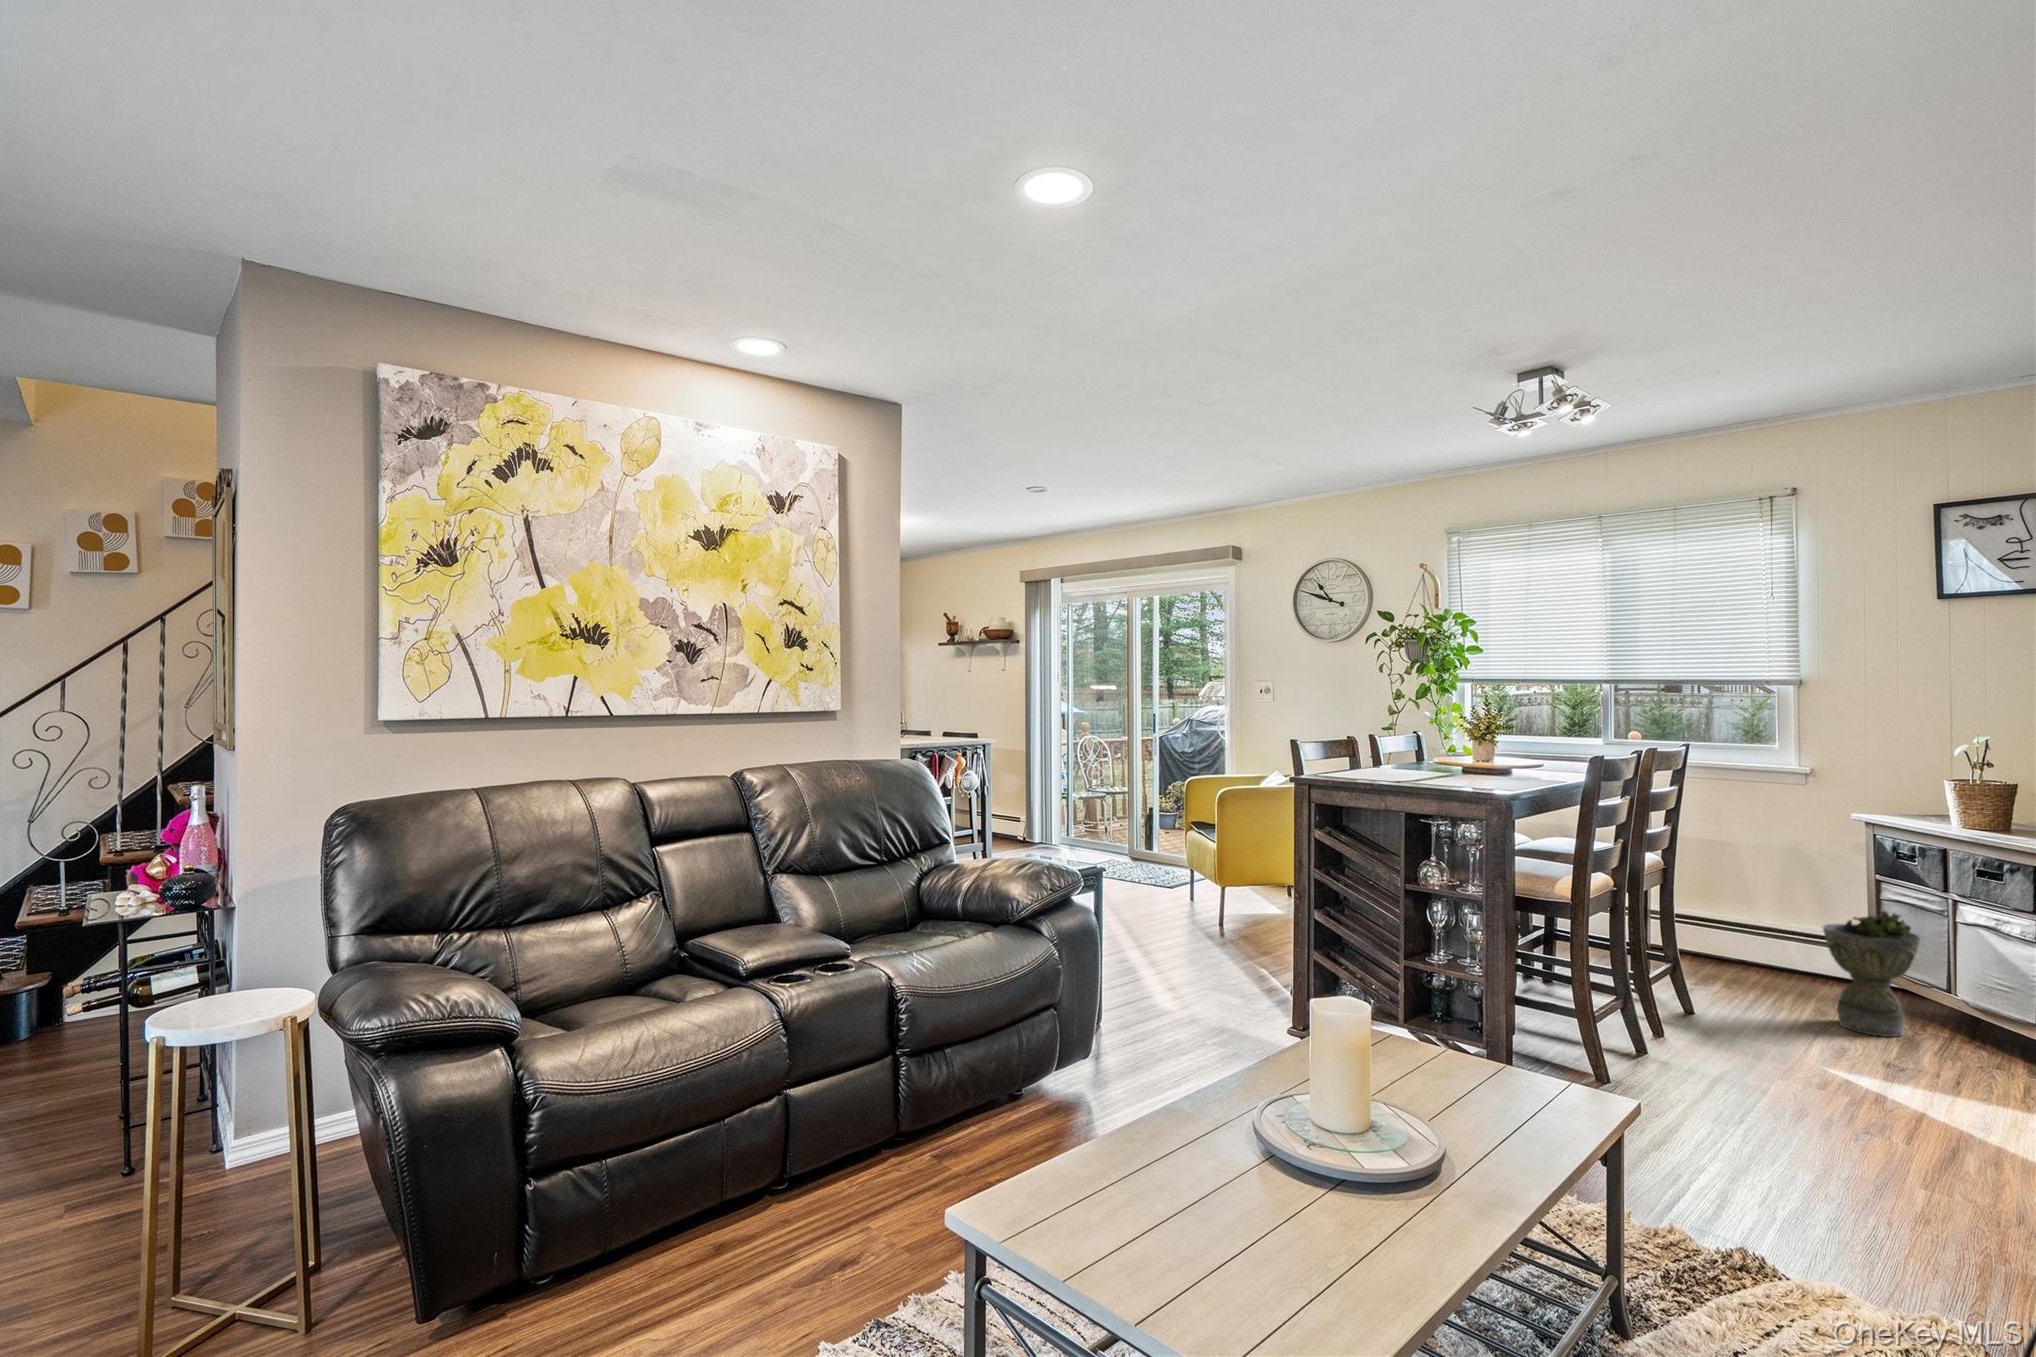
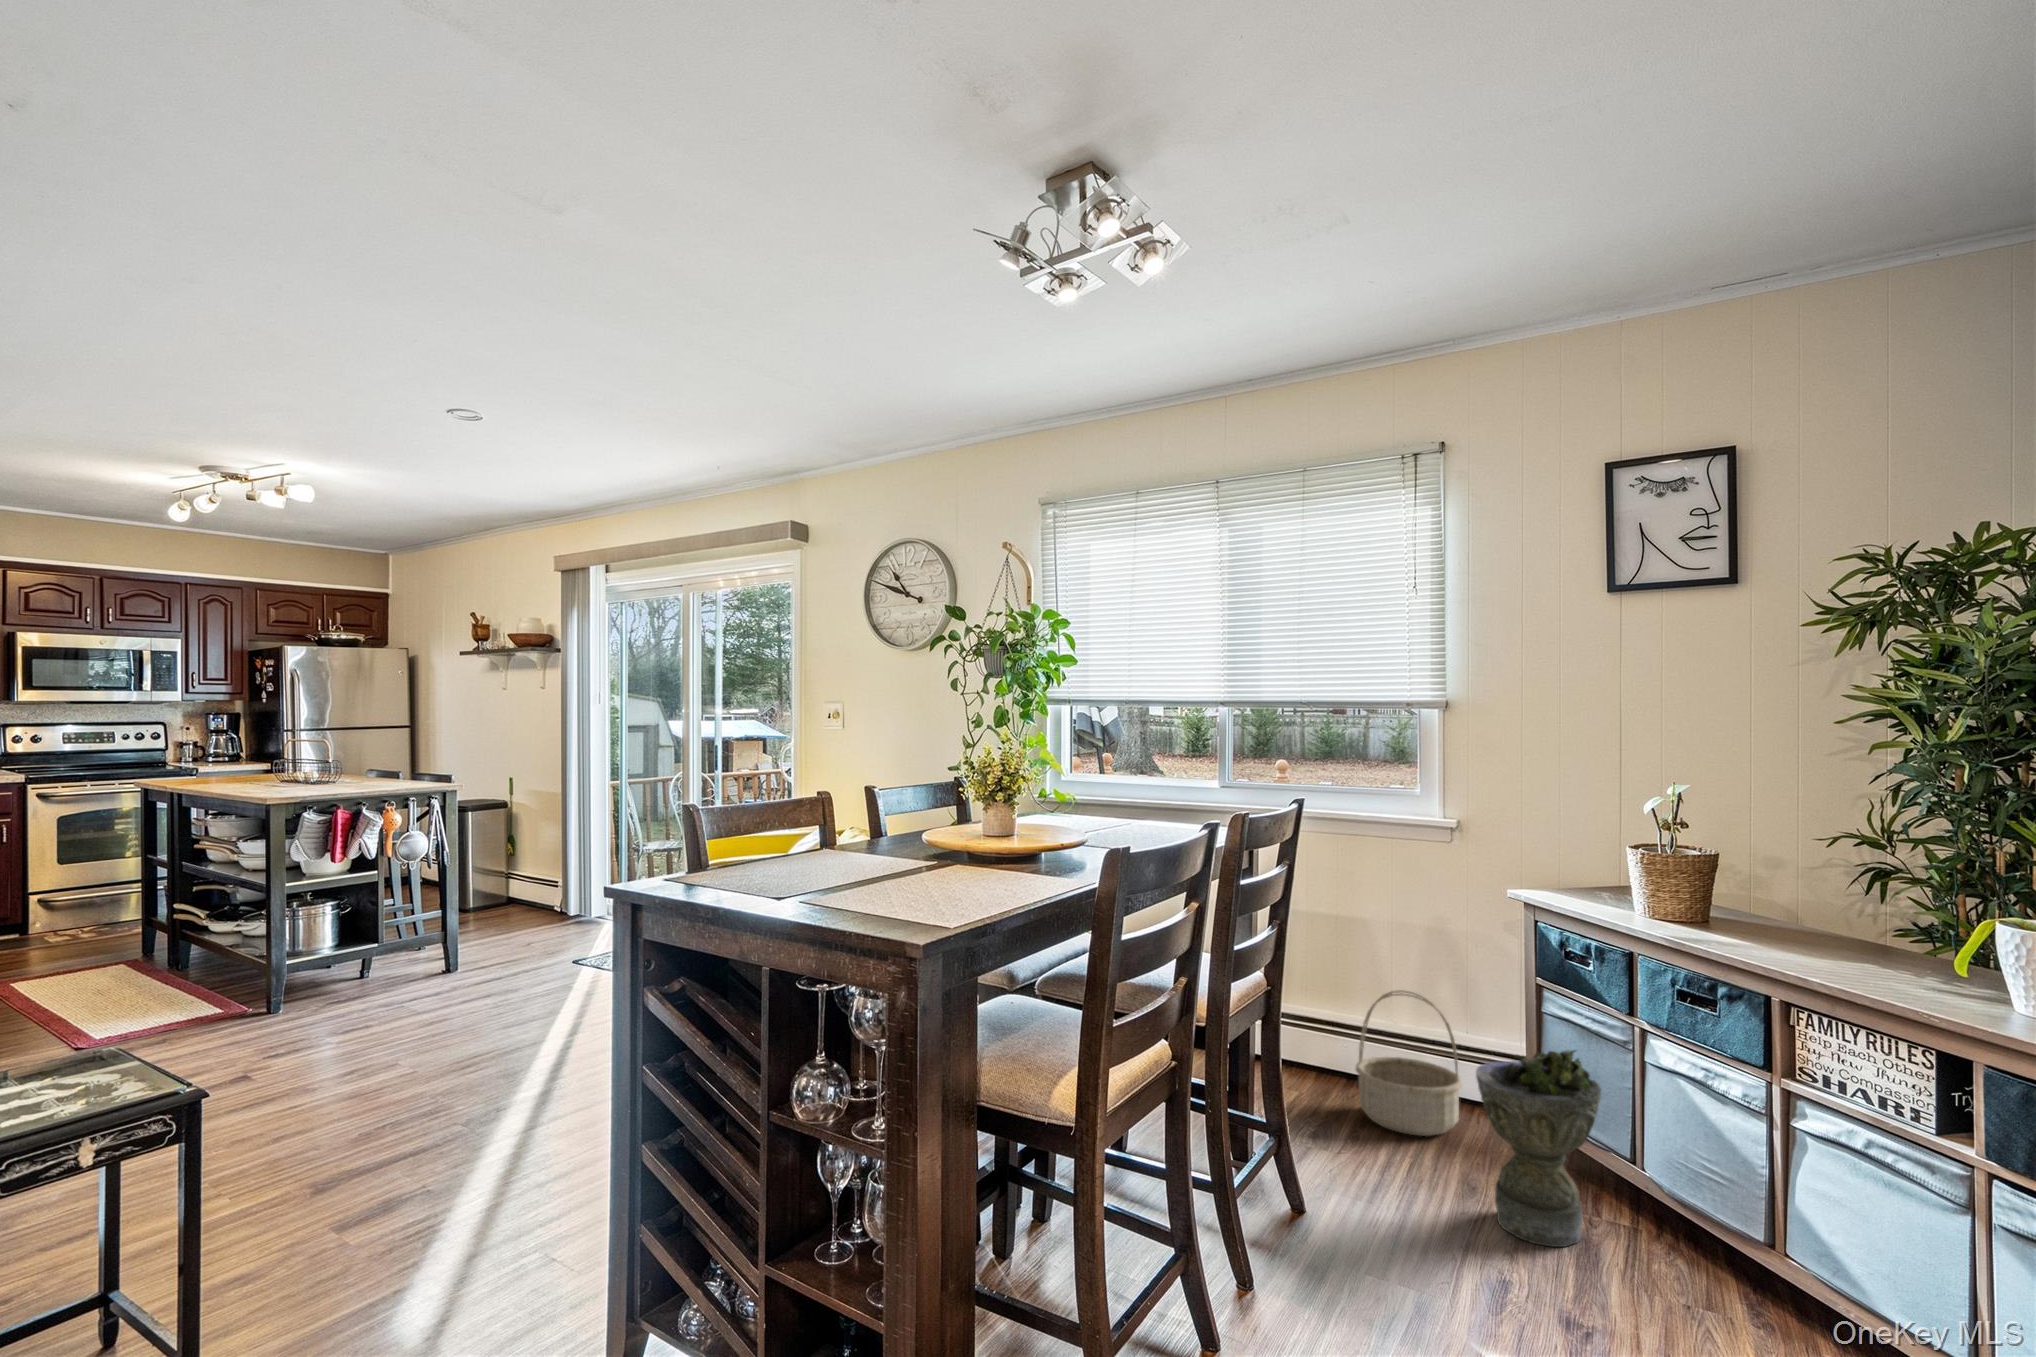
basket: none [1722,886,1811,986] -> present [1356,990,1462,1136]

